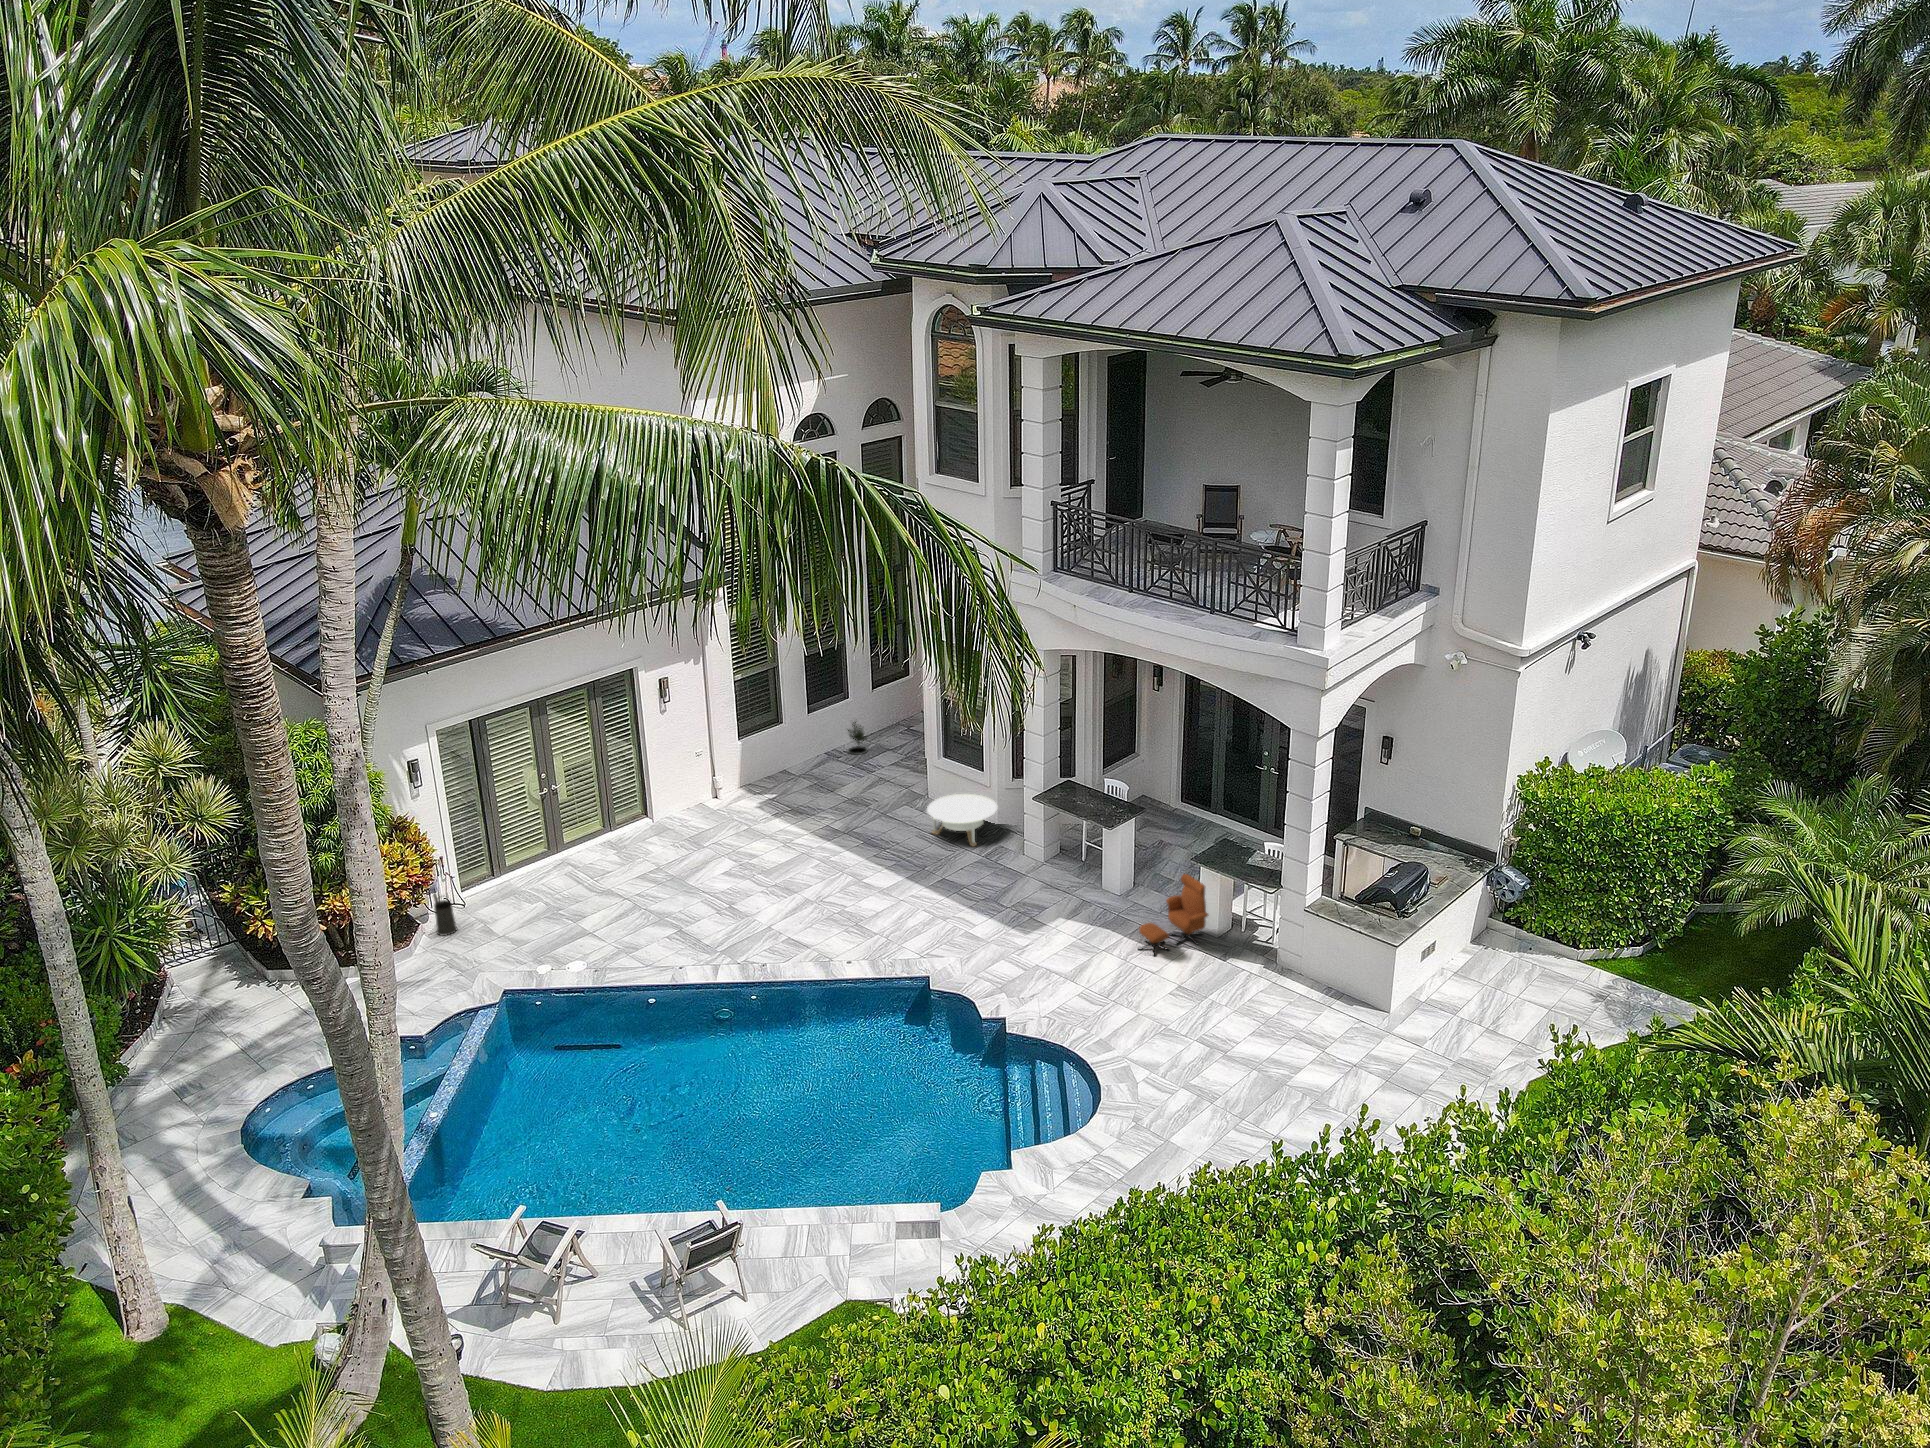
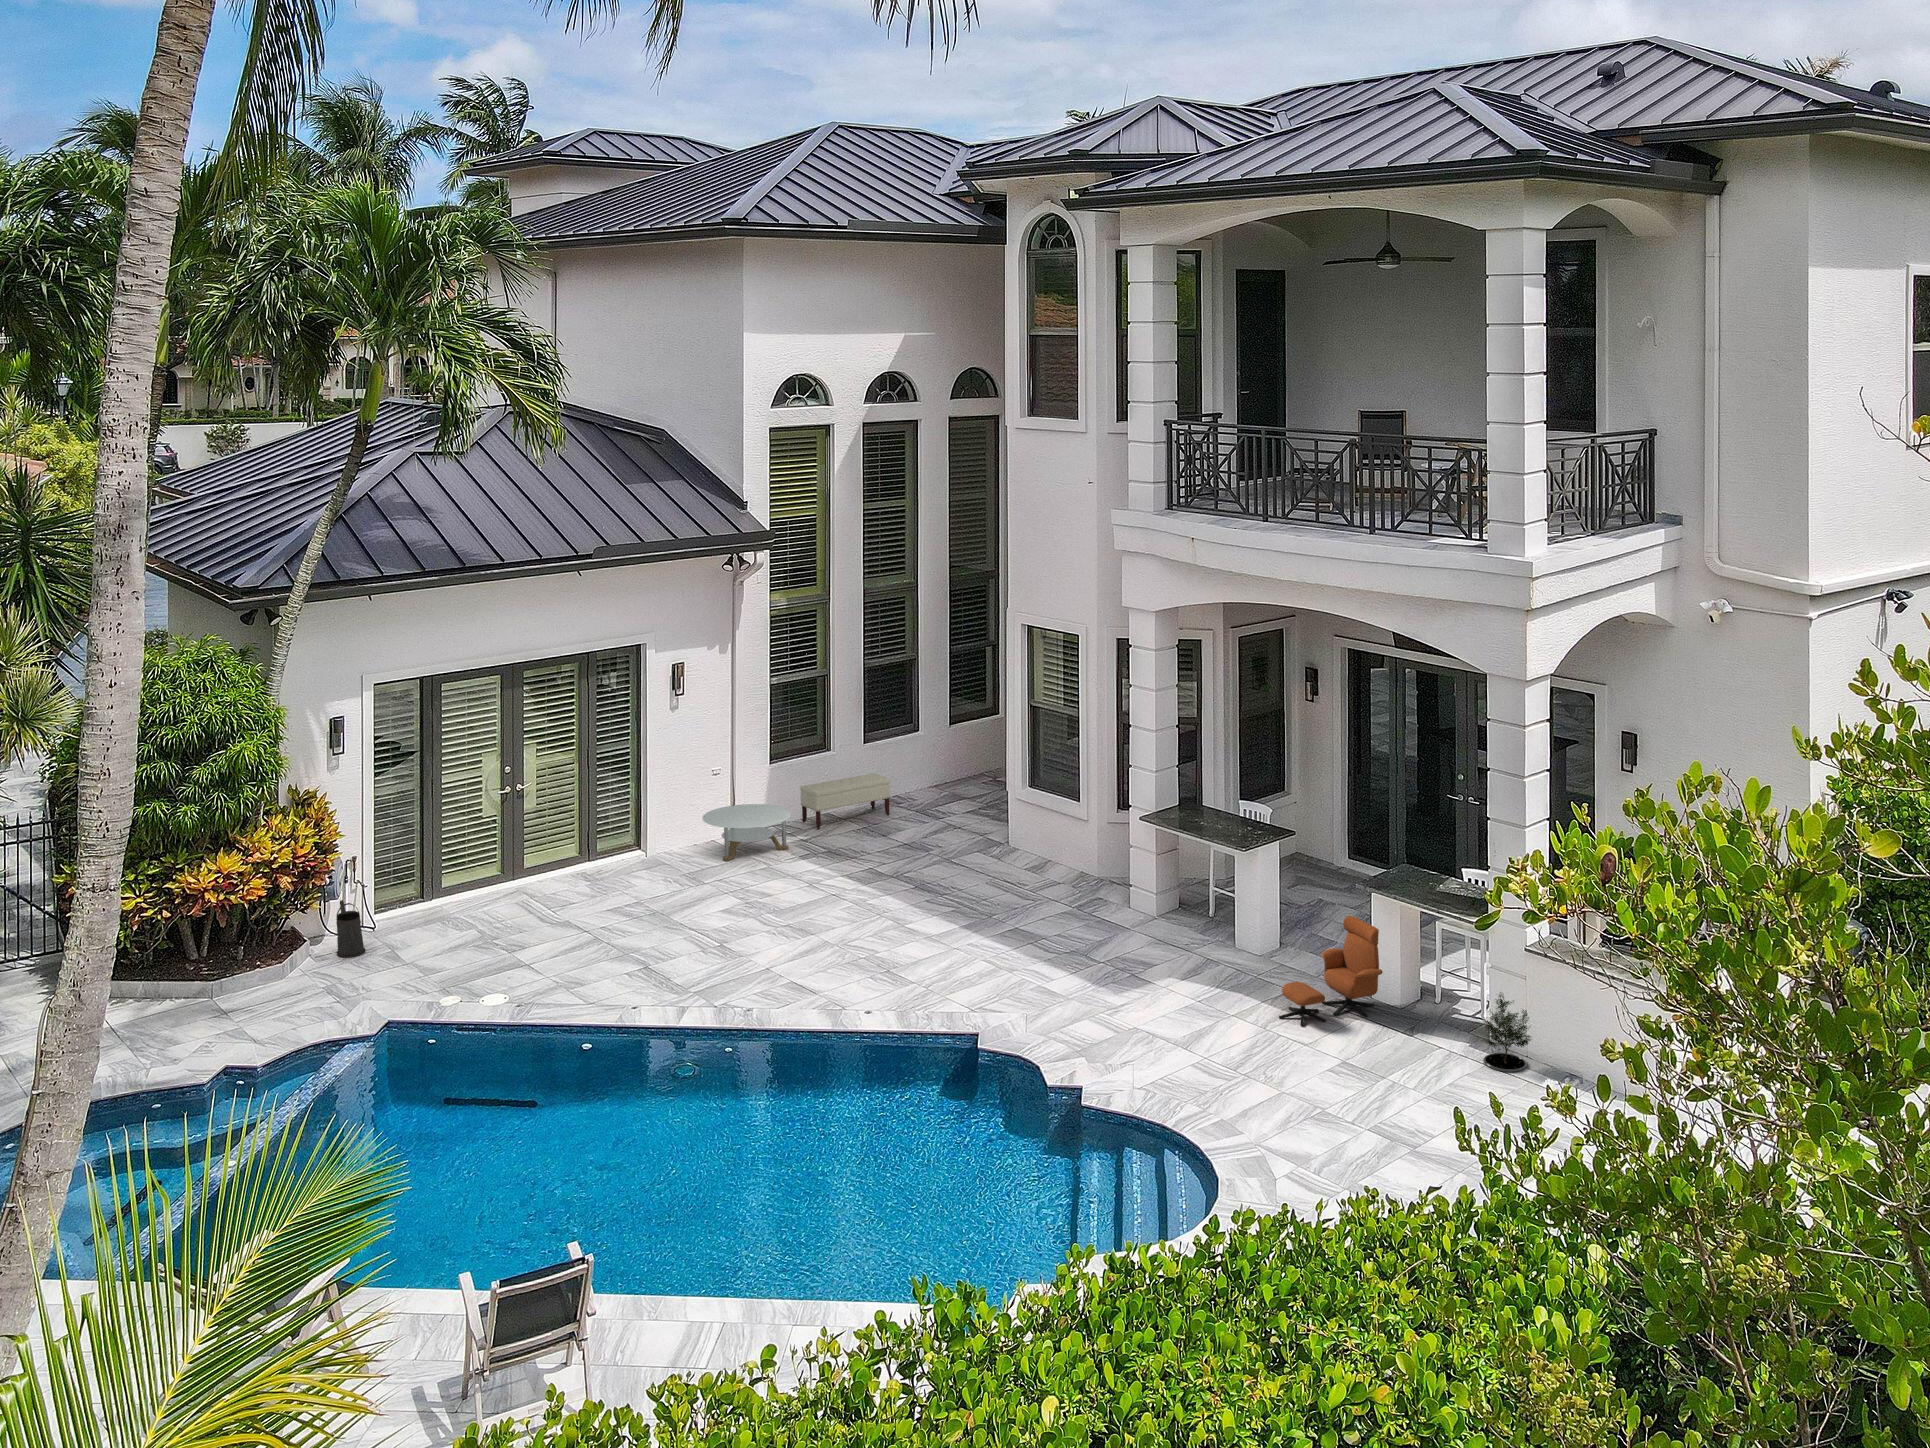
potted tree: present [847,722,868,755] -> present [1483,992,1531,1072]
bench: none [762,736,831,786] -> present [800,774,890,829]
round table: present [927,794,997,846] -> present [702,804,792,861]

